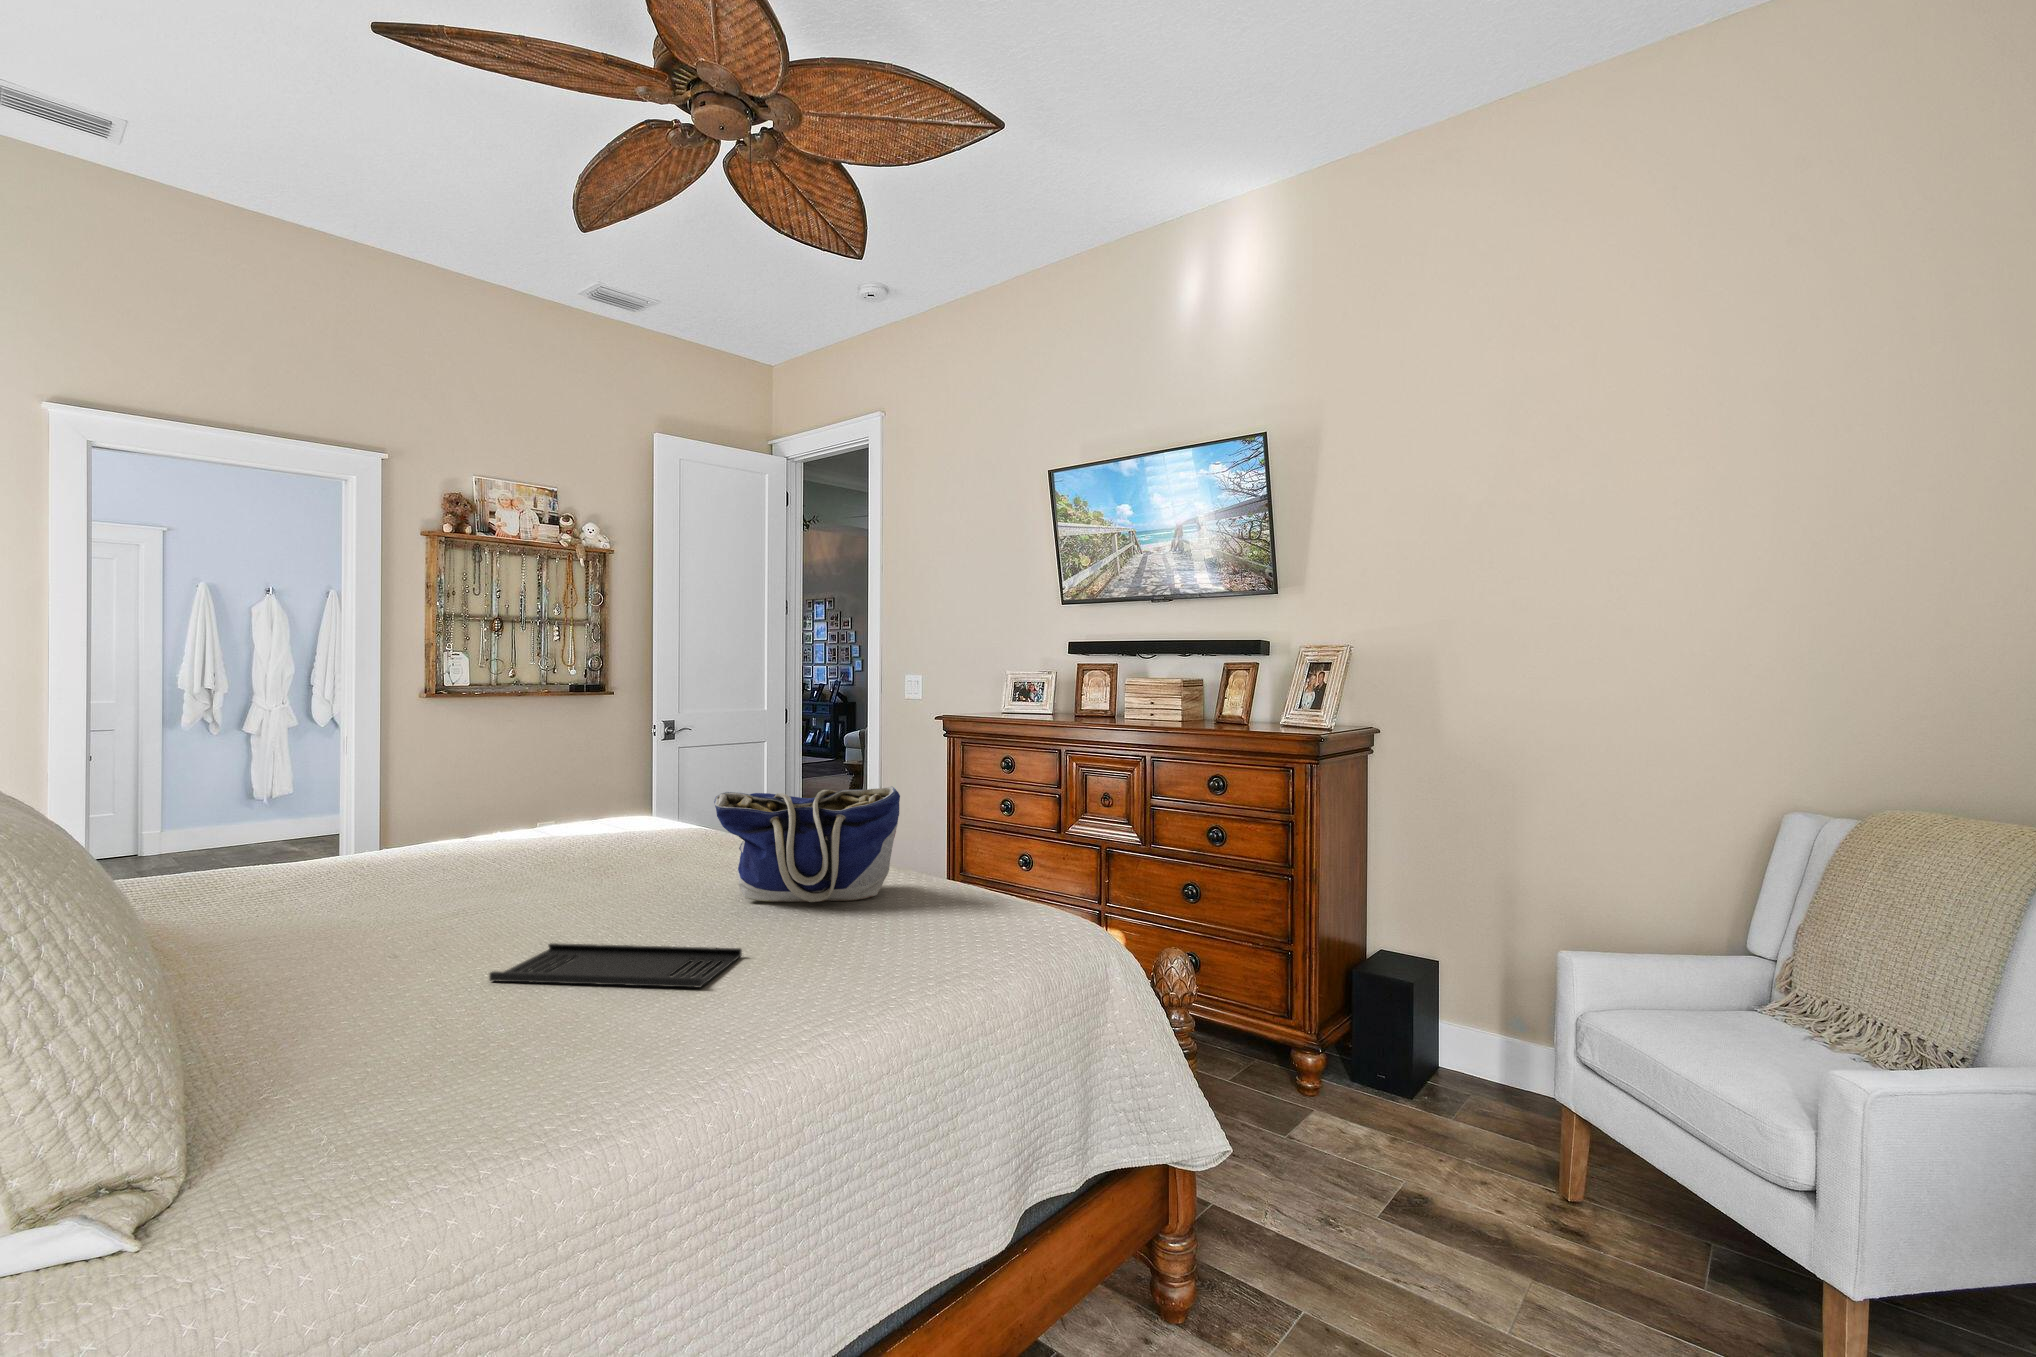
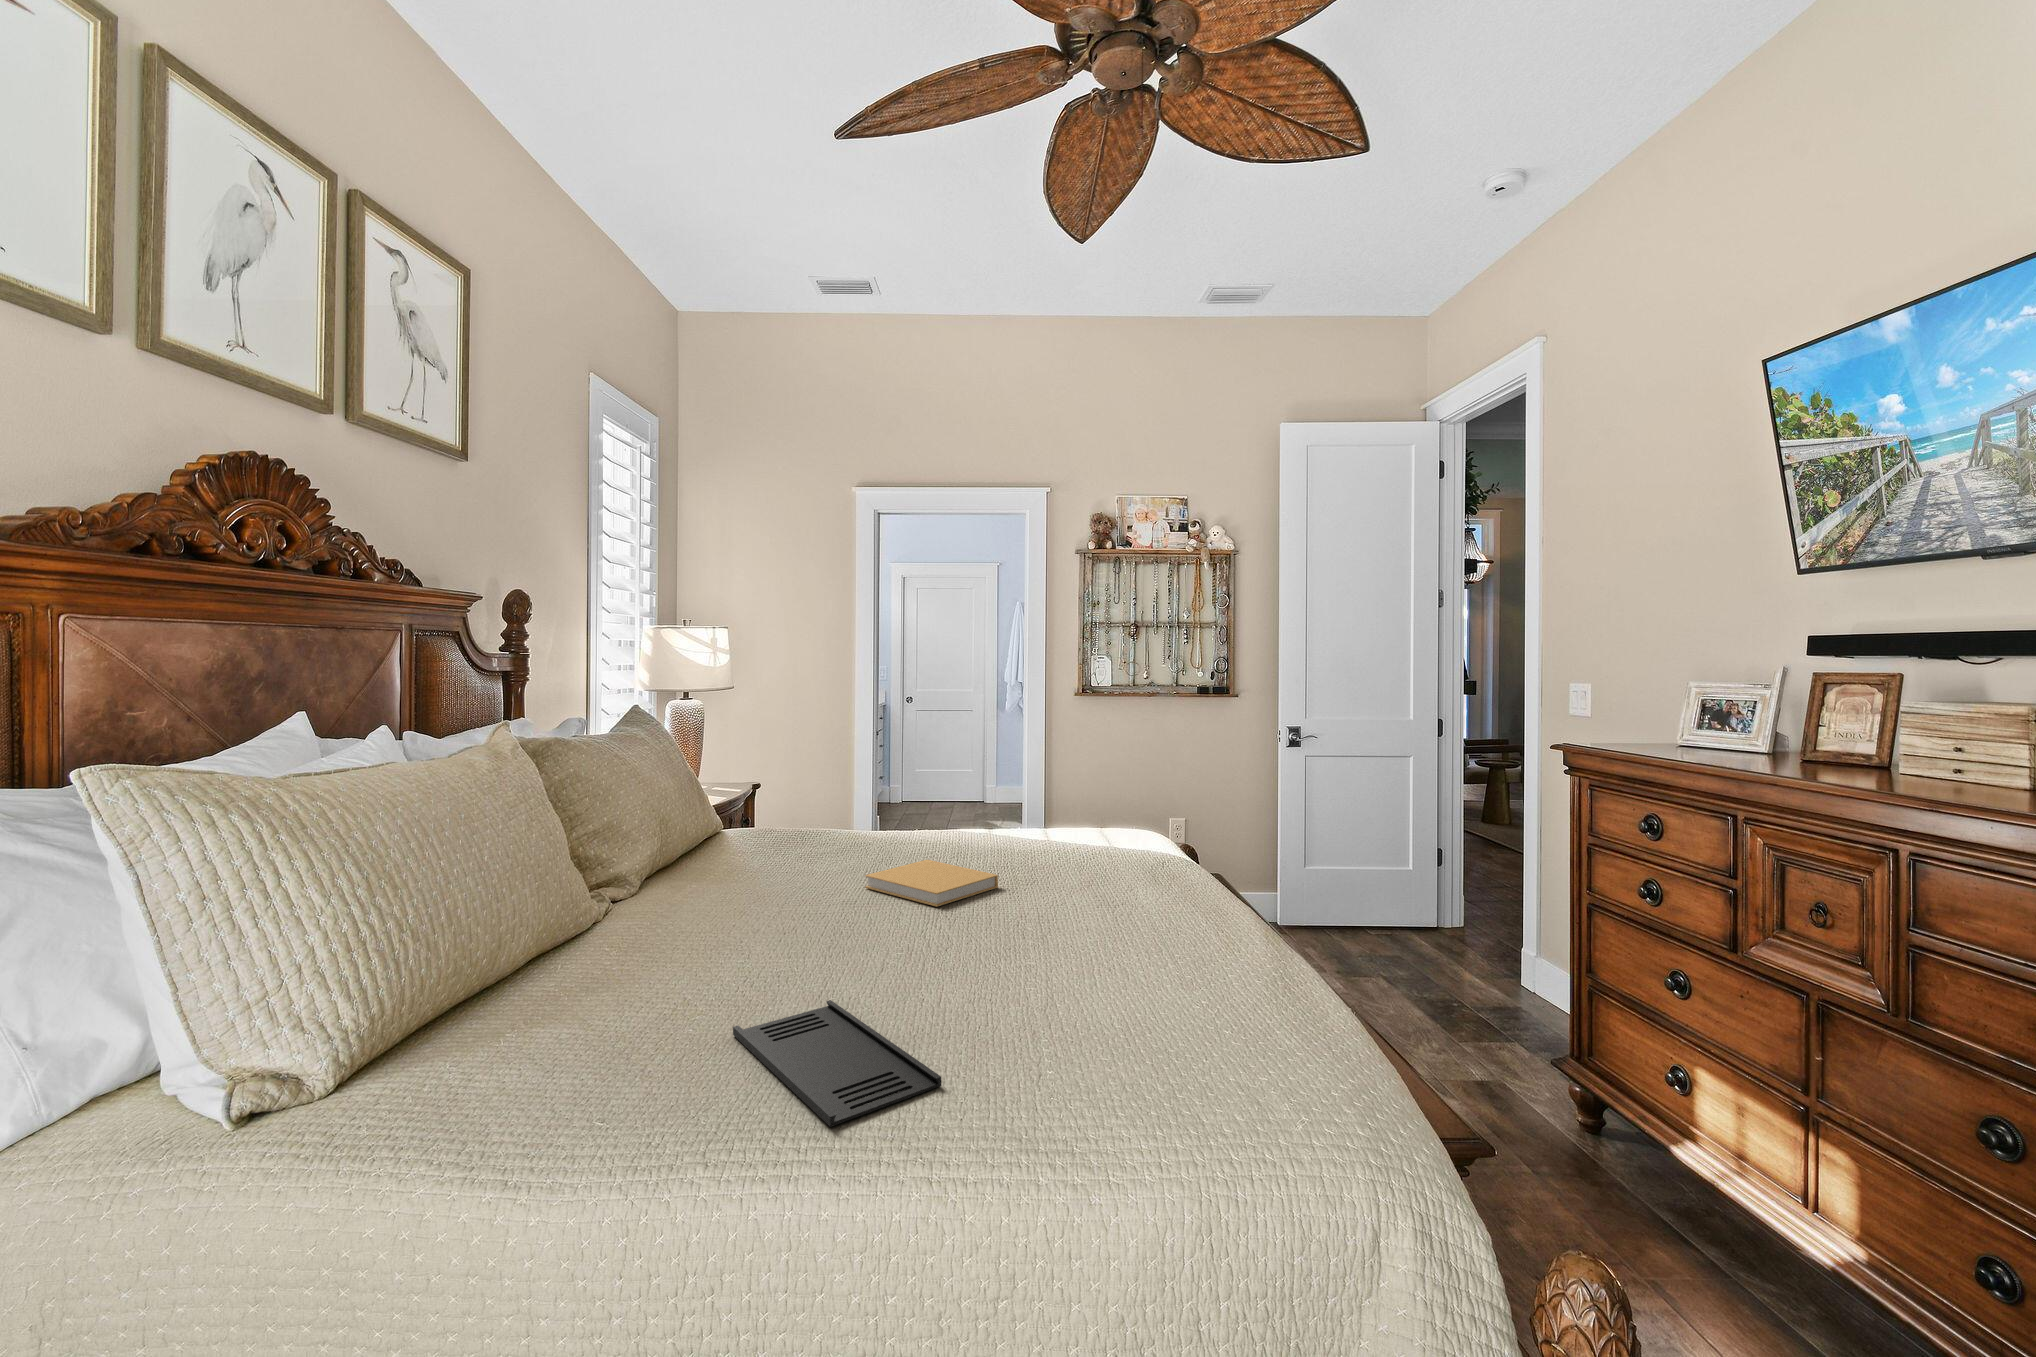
tote bag: present [714,786,900,902] -> none [1029,858,1250,1030]
book: none [392,854,550,888] -> present [865,860,998,907]

